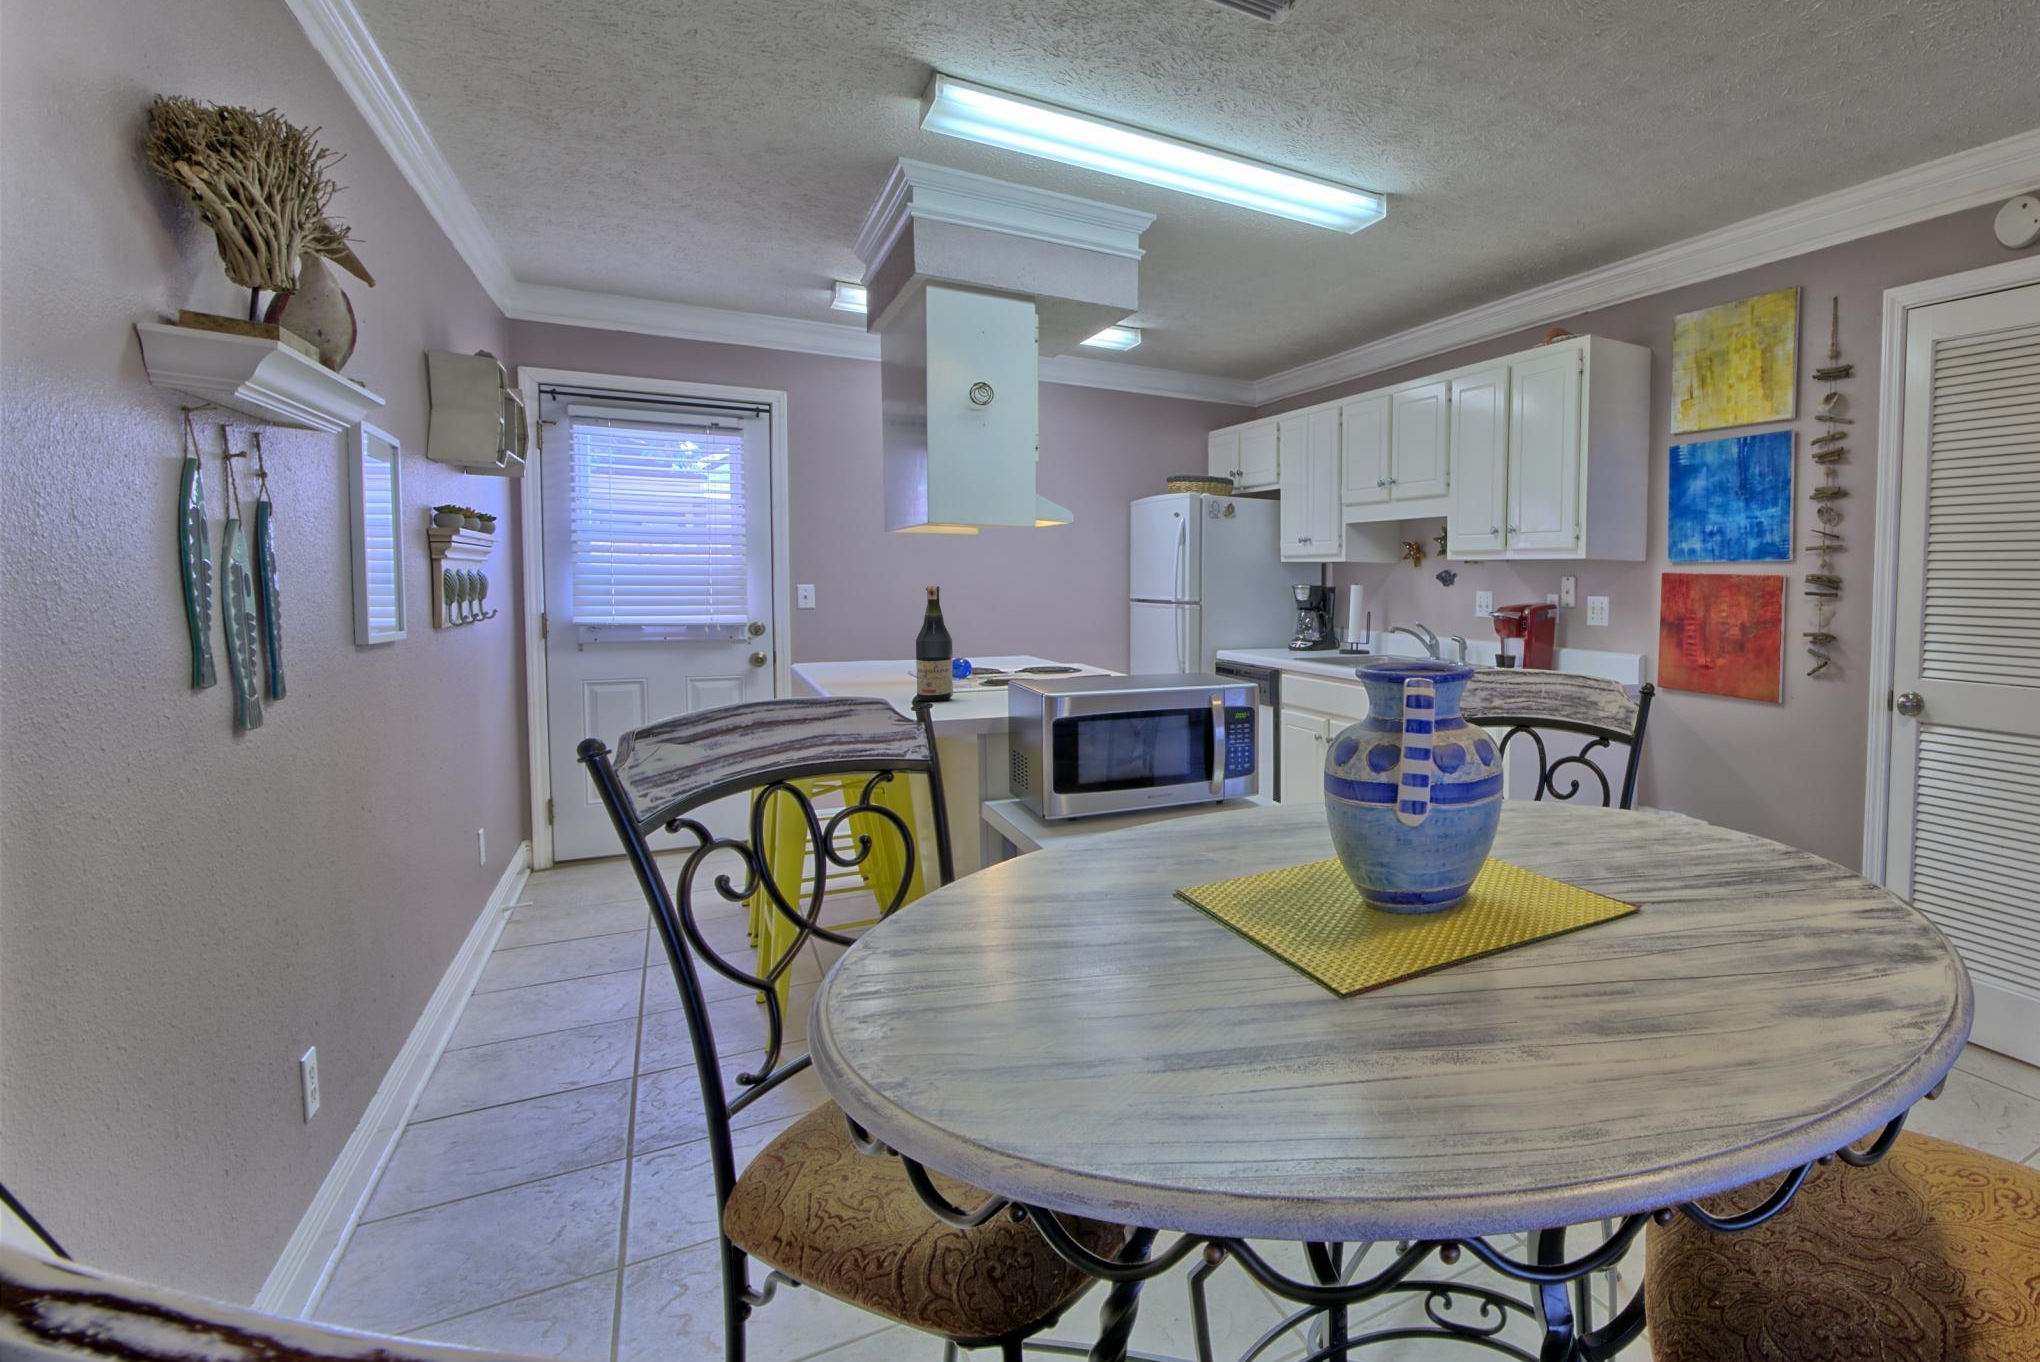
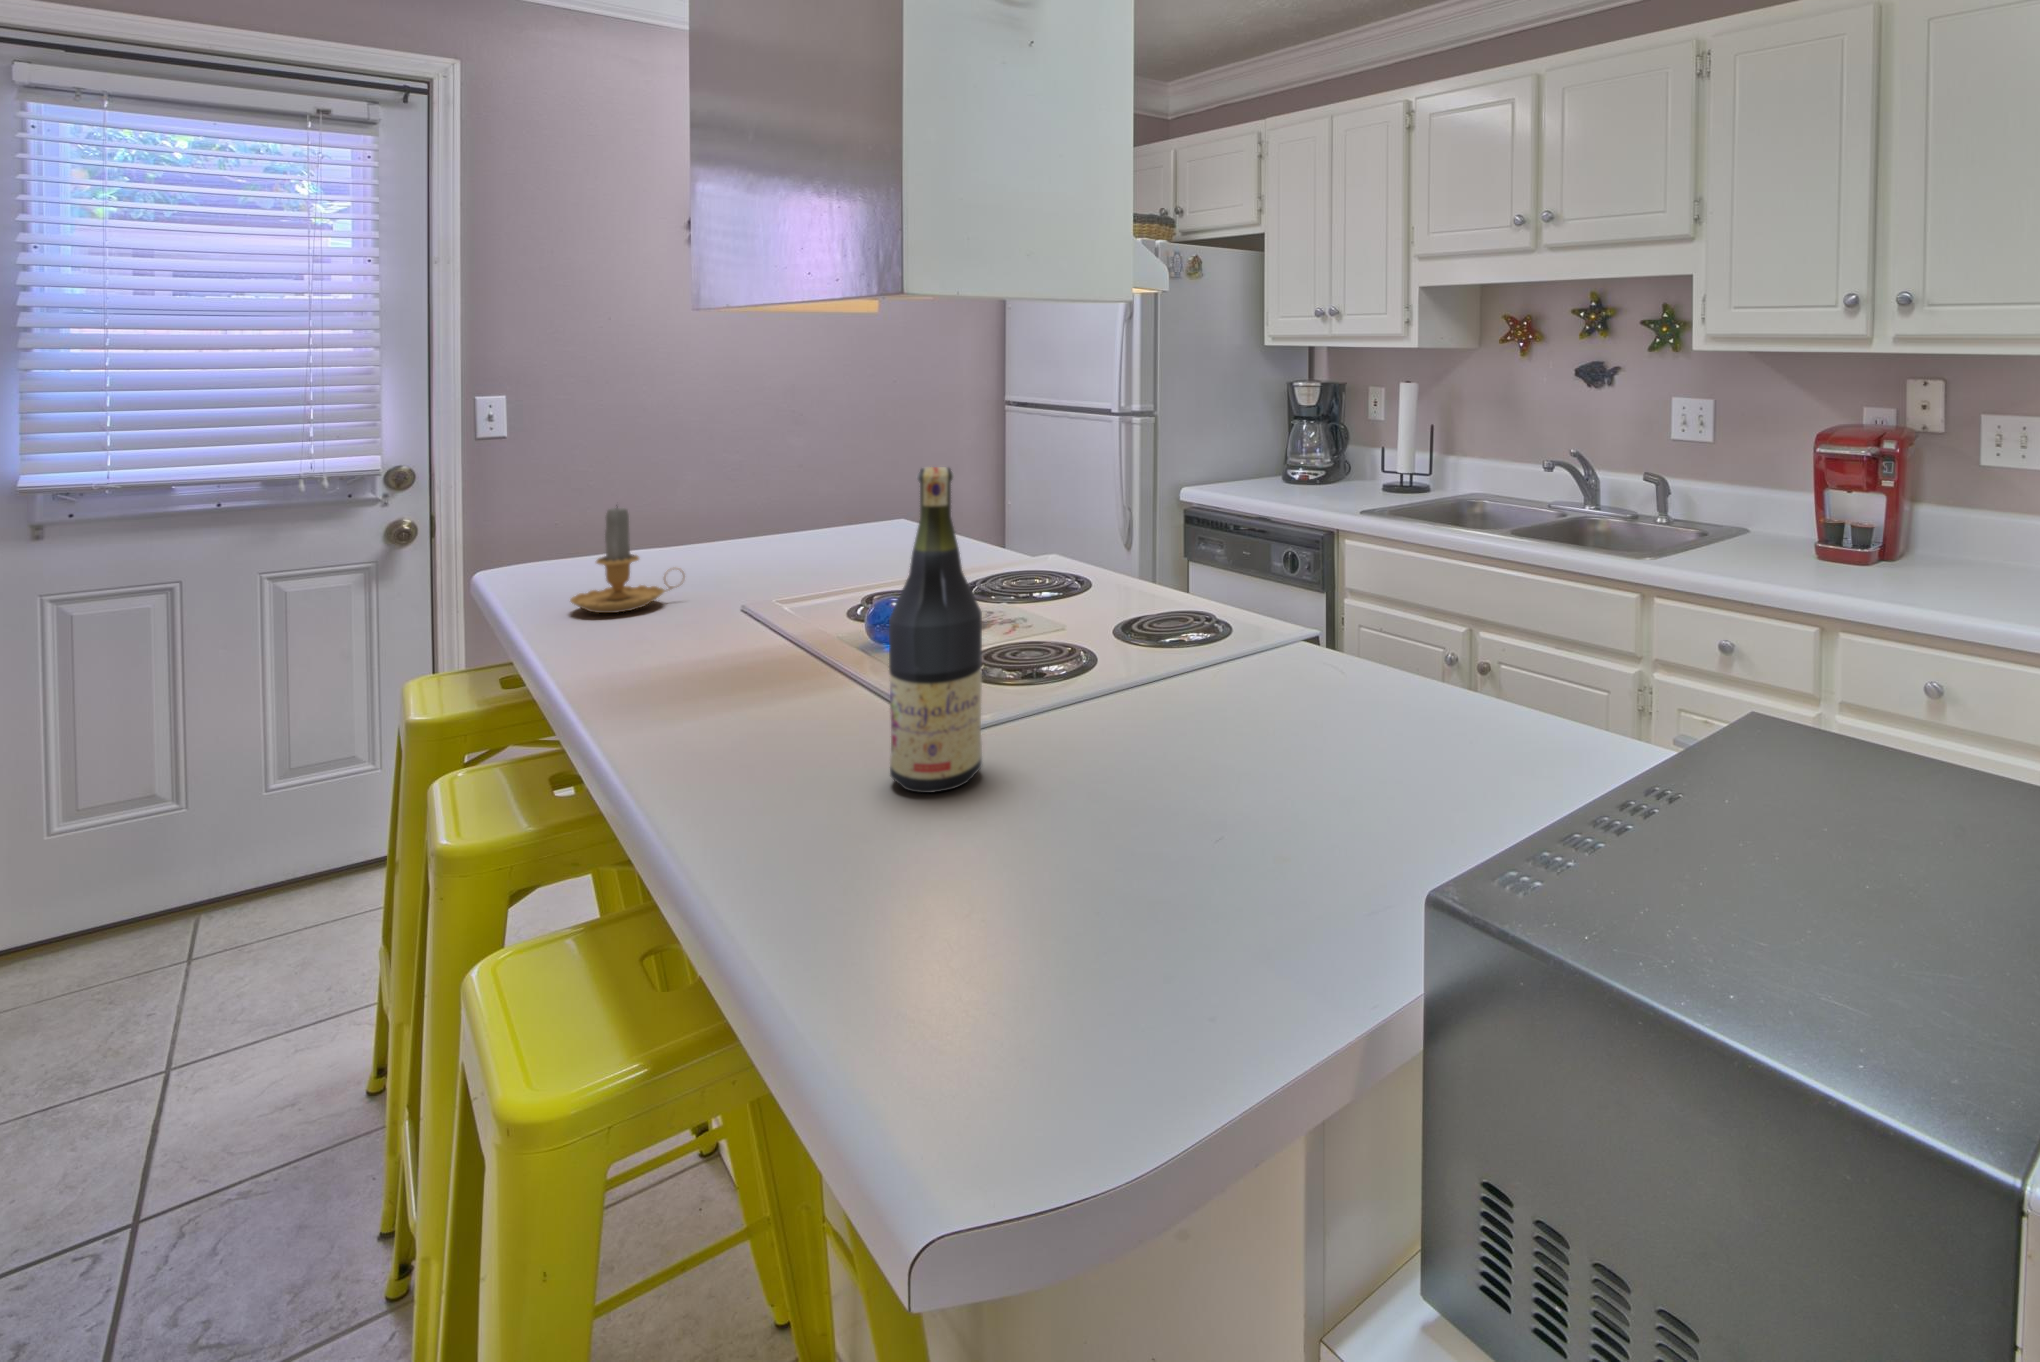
candle: none [828,623,883,673] -> present [570,507,684,613]

